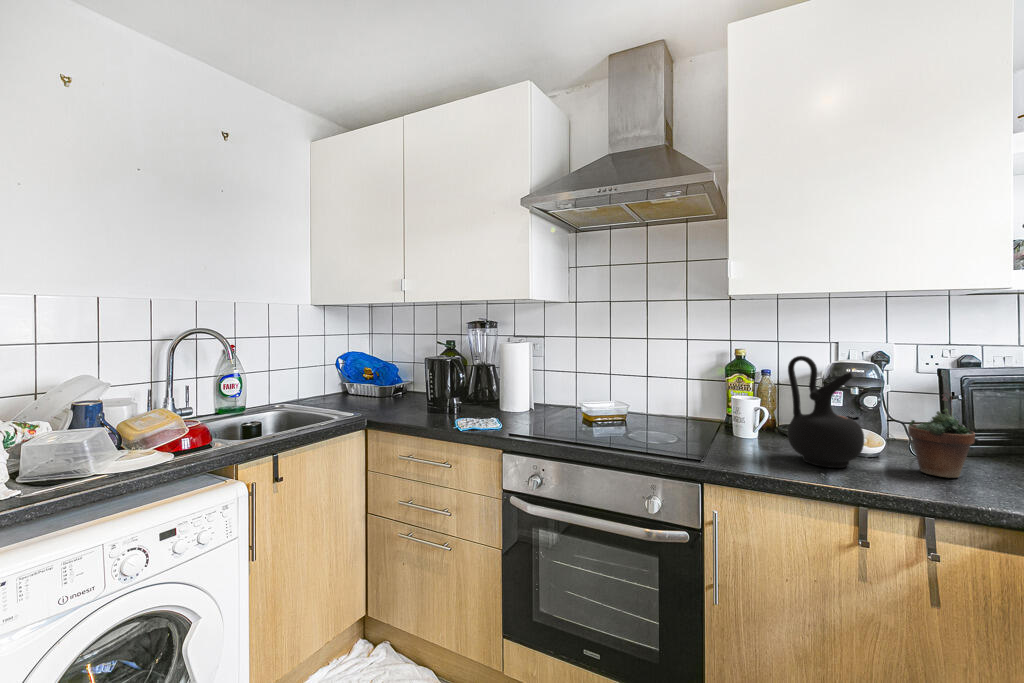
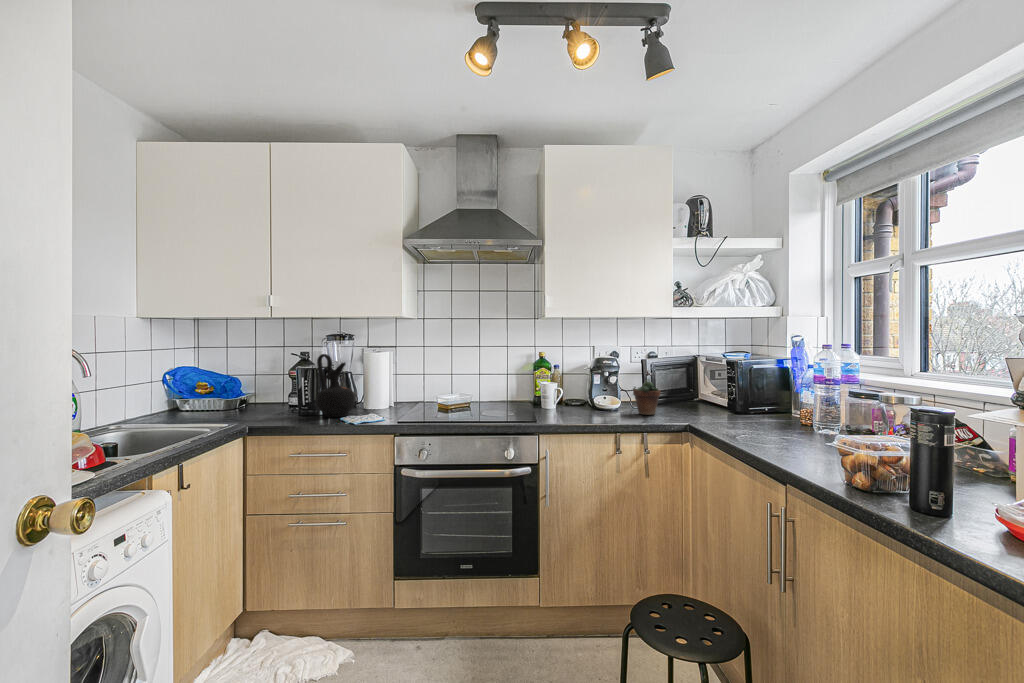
ceramic jug: present [788,356,864,468] -> present [316,354,355,417]

